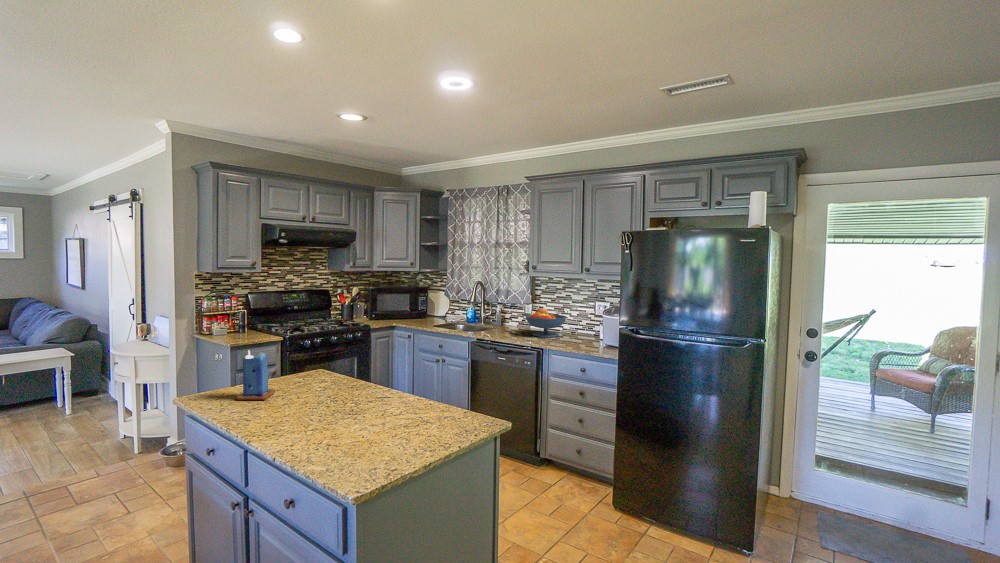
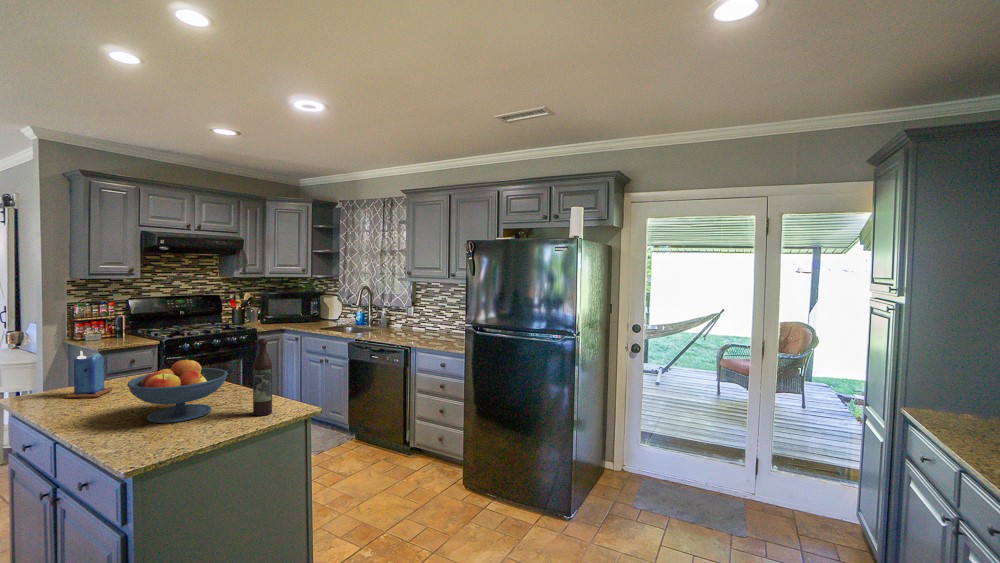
fruit bowl: present [525,308,567,337] -> present [127,359,228,423]
wine bottle: none [439,342,459,429] -> present [253,338,272,416]

